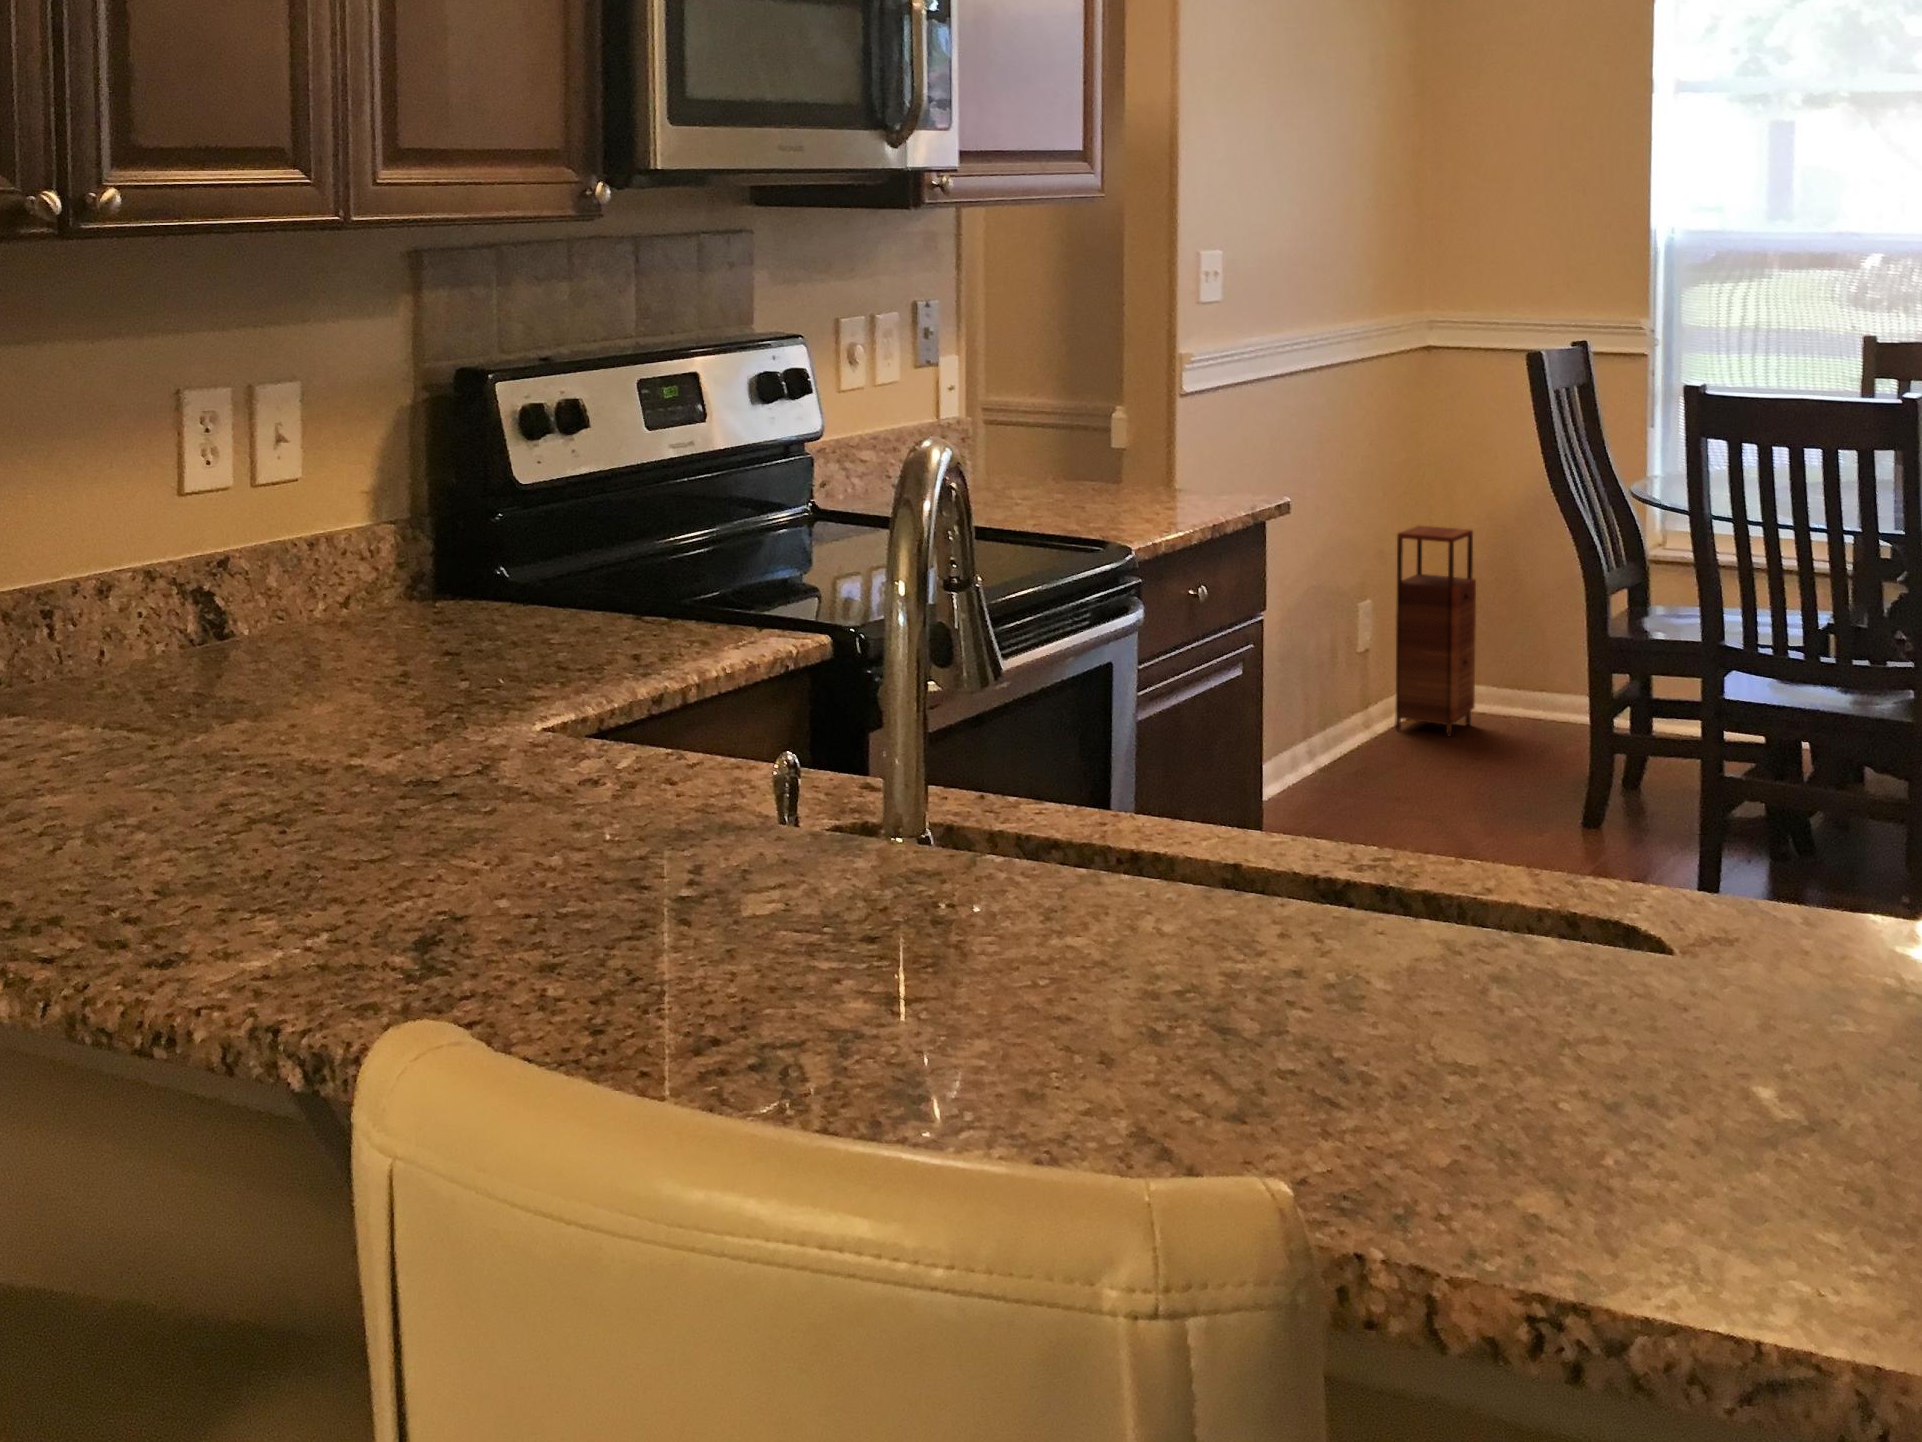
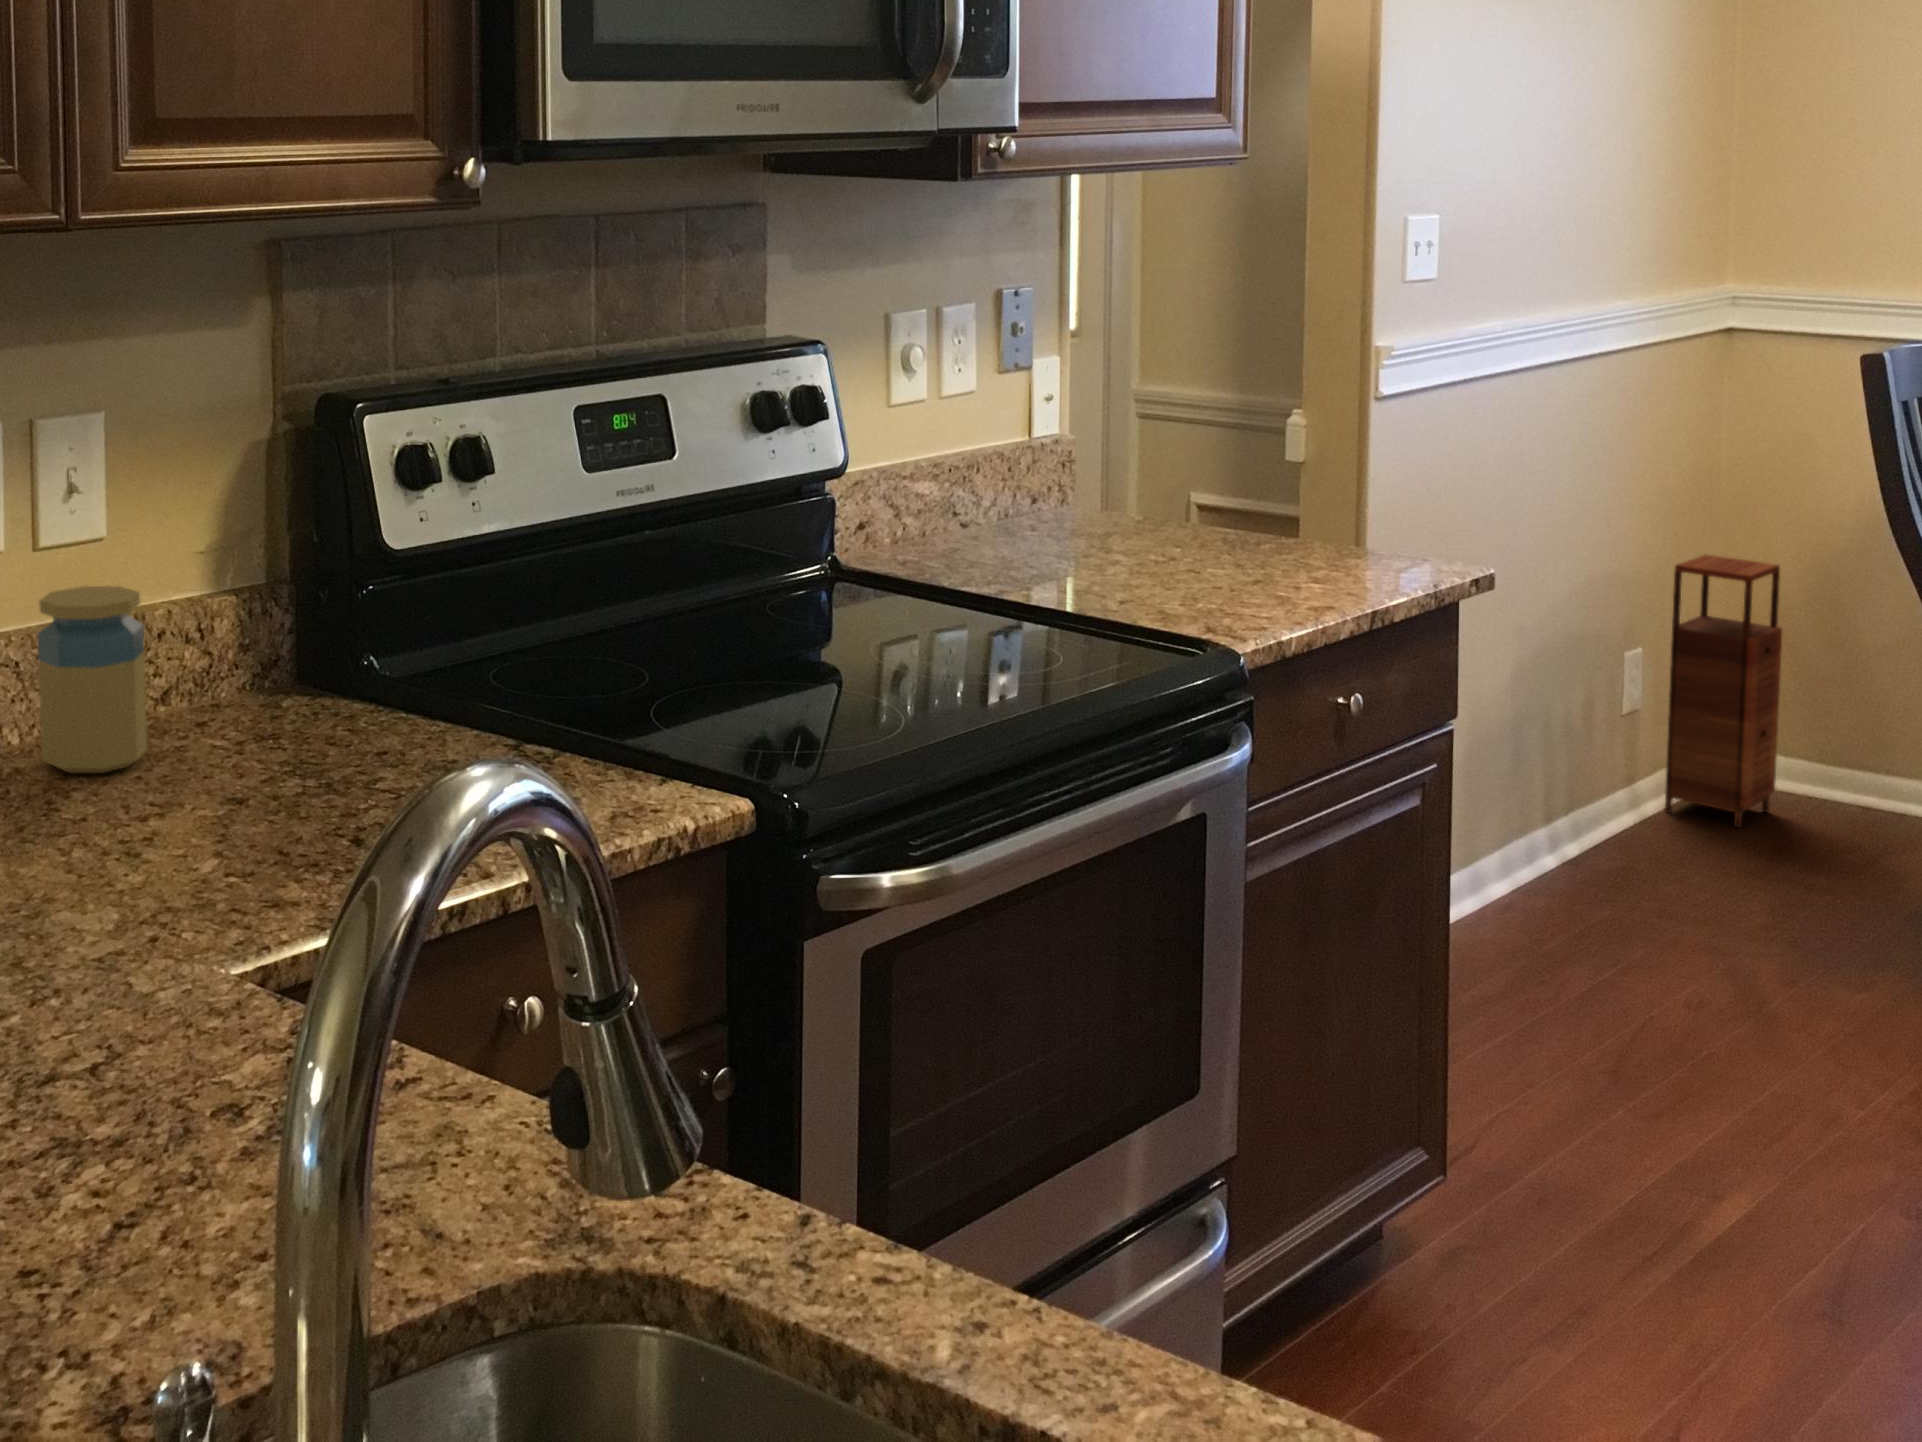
jar: none [278,507,358,647] -> present [38,586,147,773]

